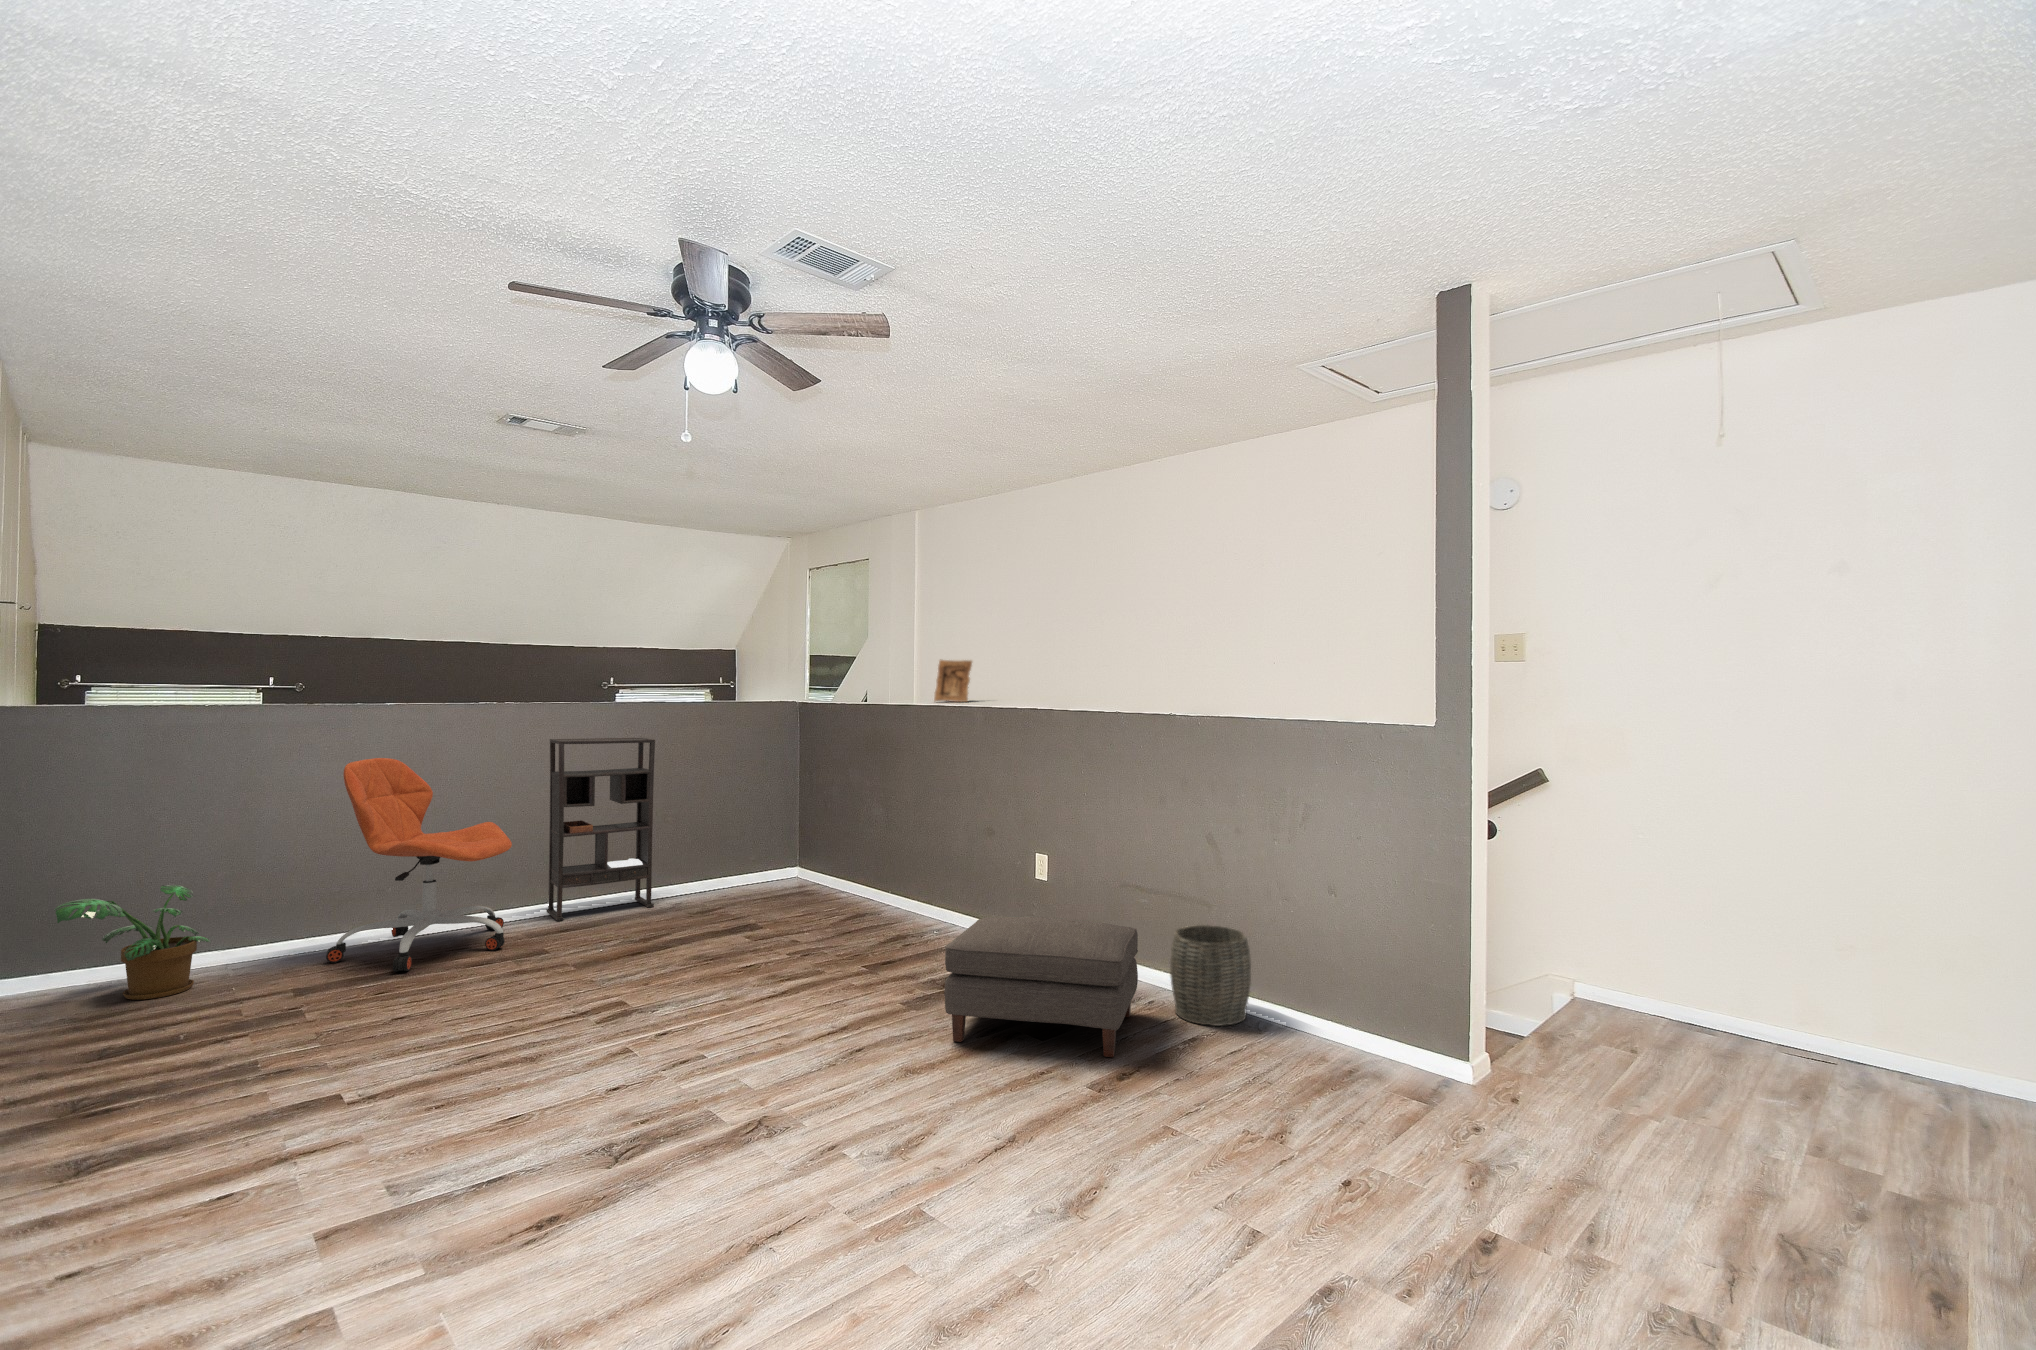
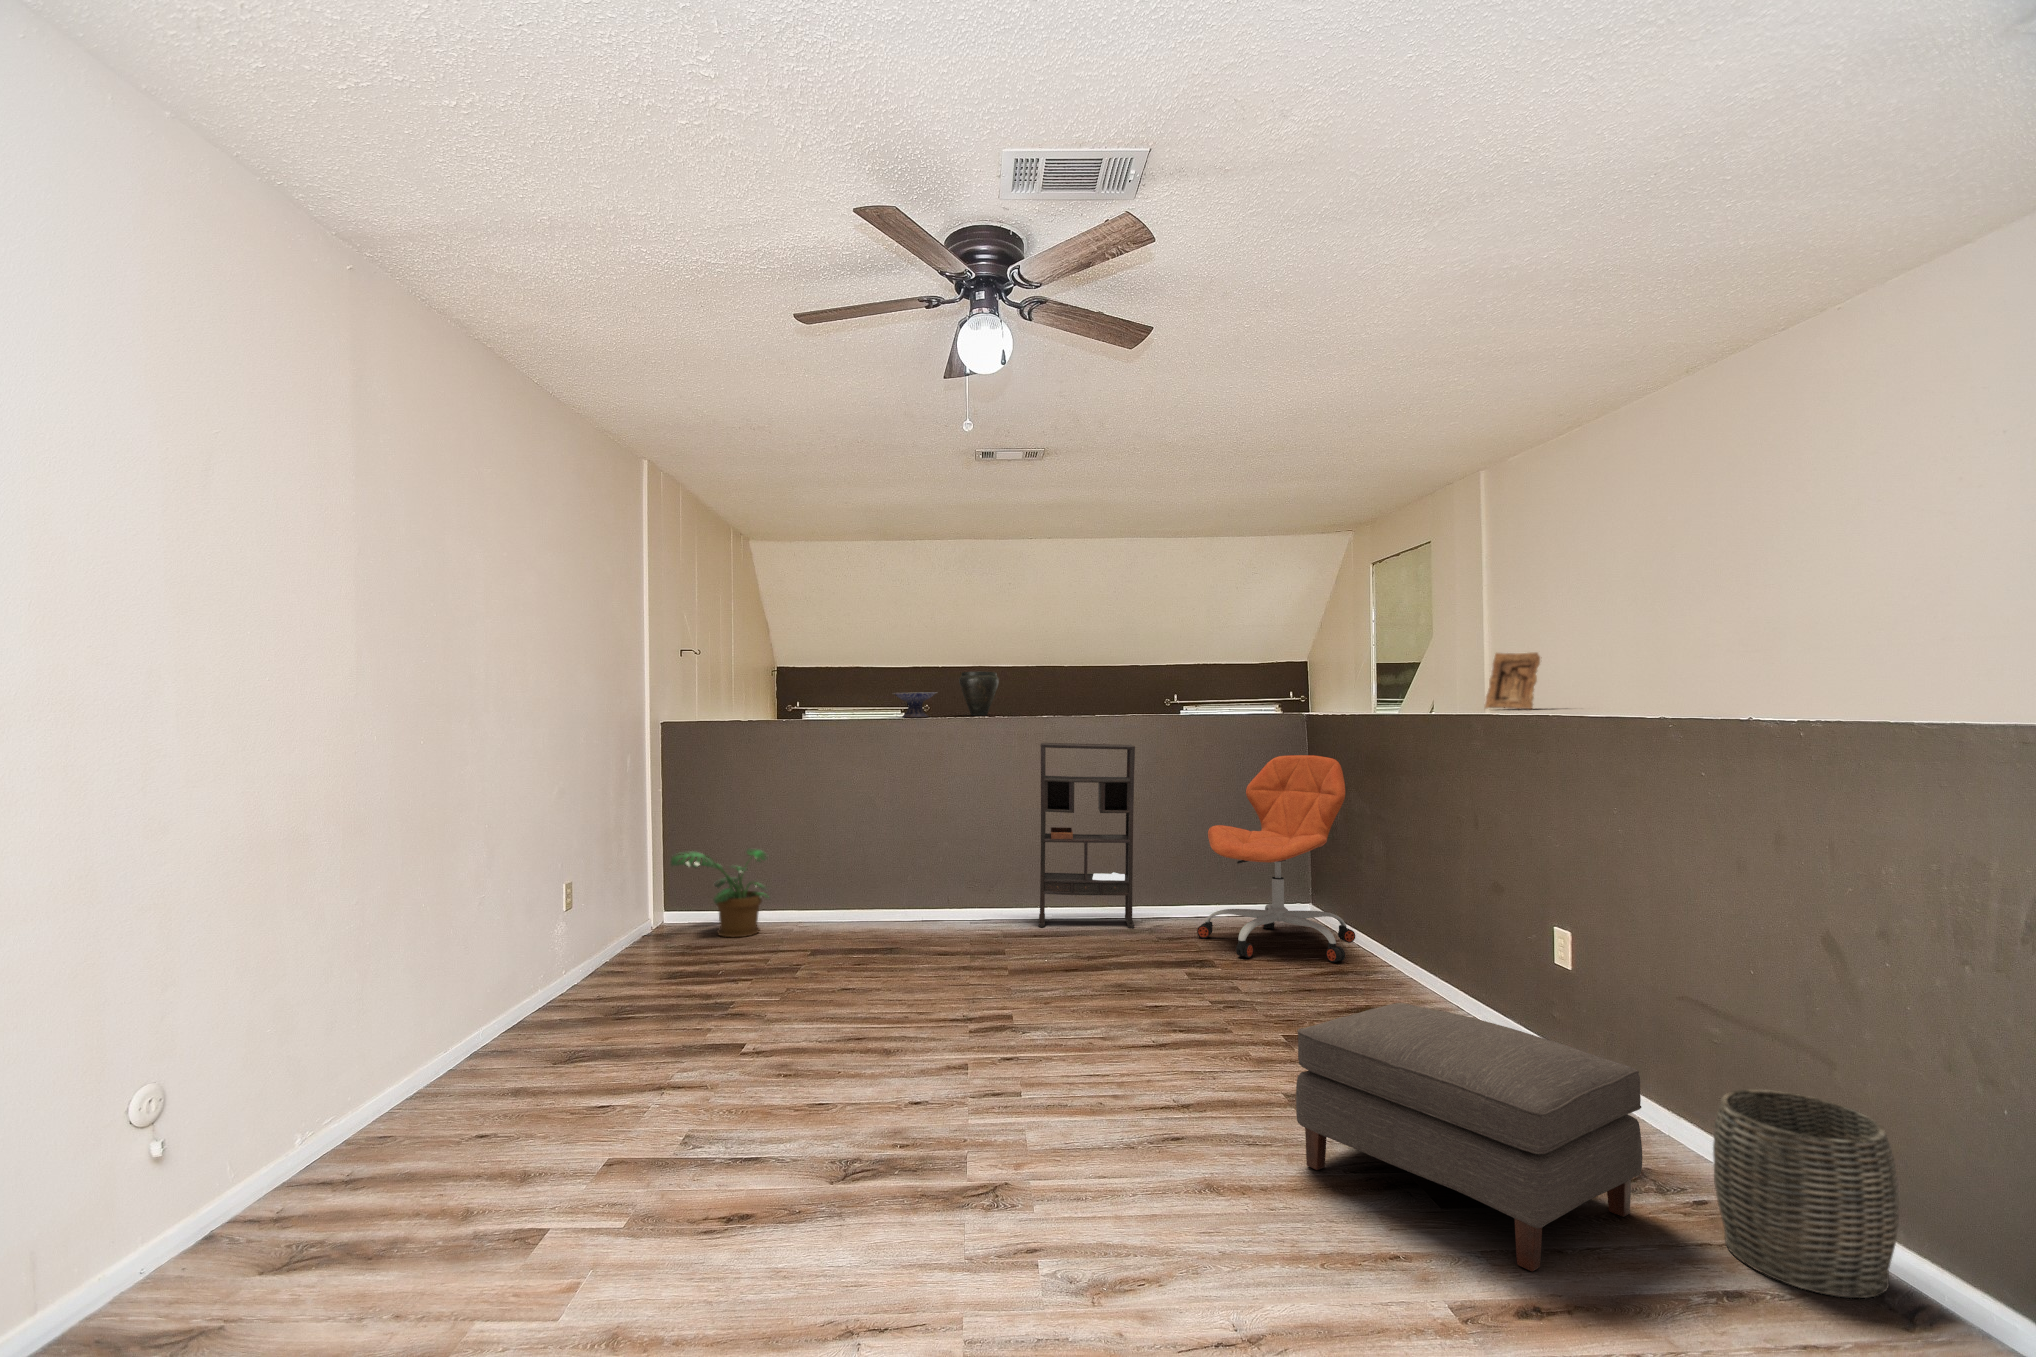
vase: none [416,664,467,711] -> present [959,671,999,715]
decorative bowl: none [332,687,395,715] -> present [892,692,938,717]
office chair: present [326,758,512,972] -> present [1197,755,1355,962]

